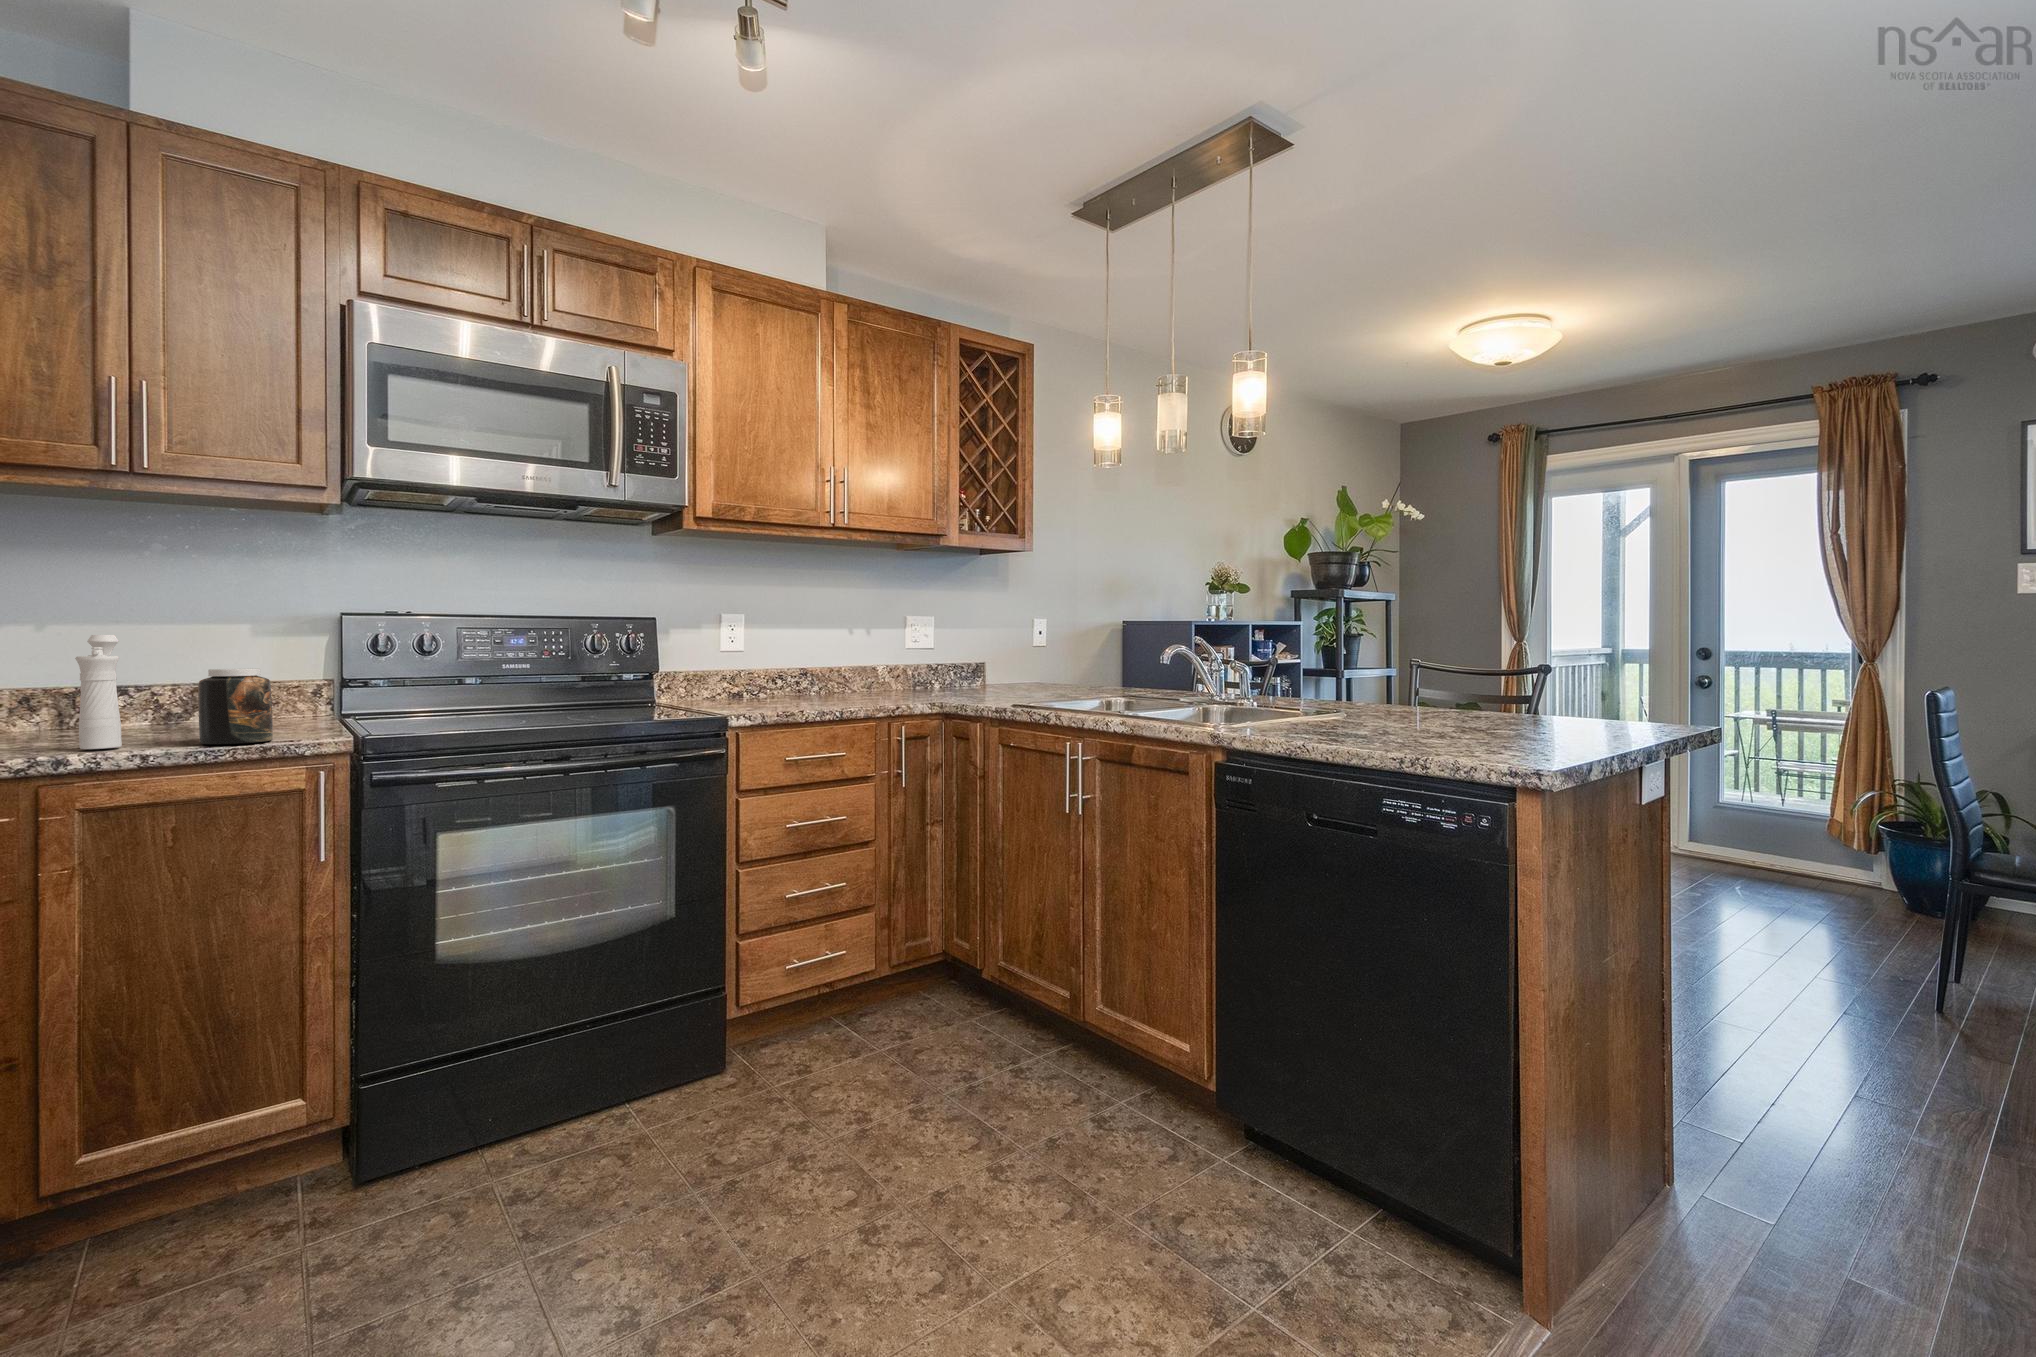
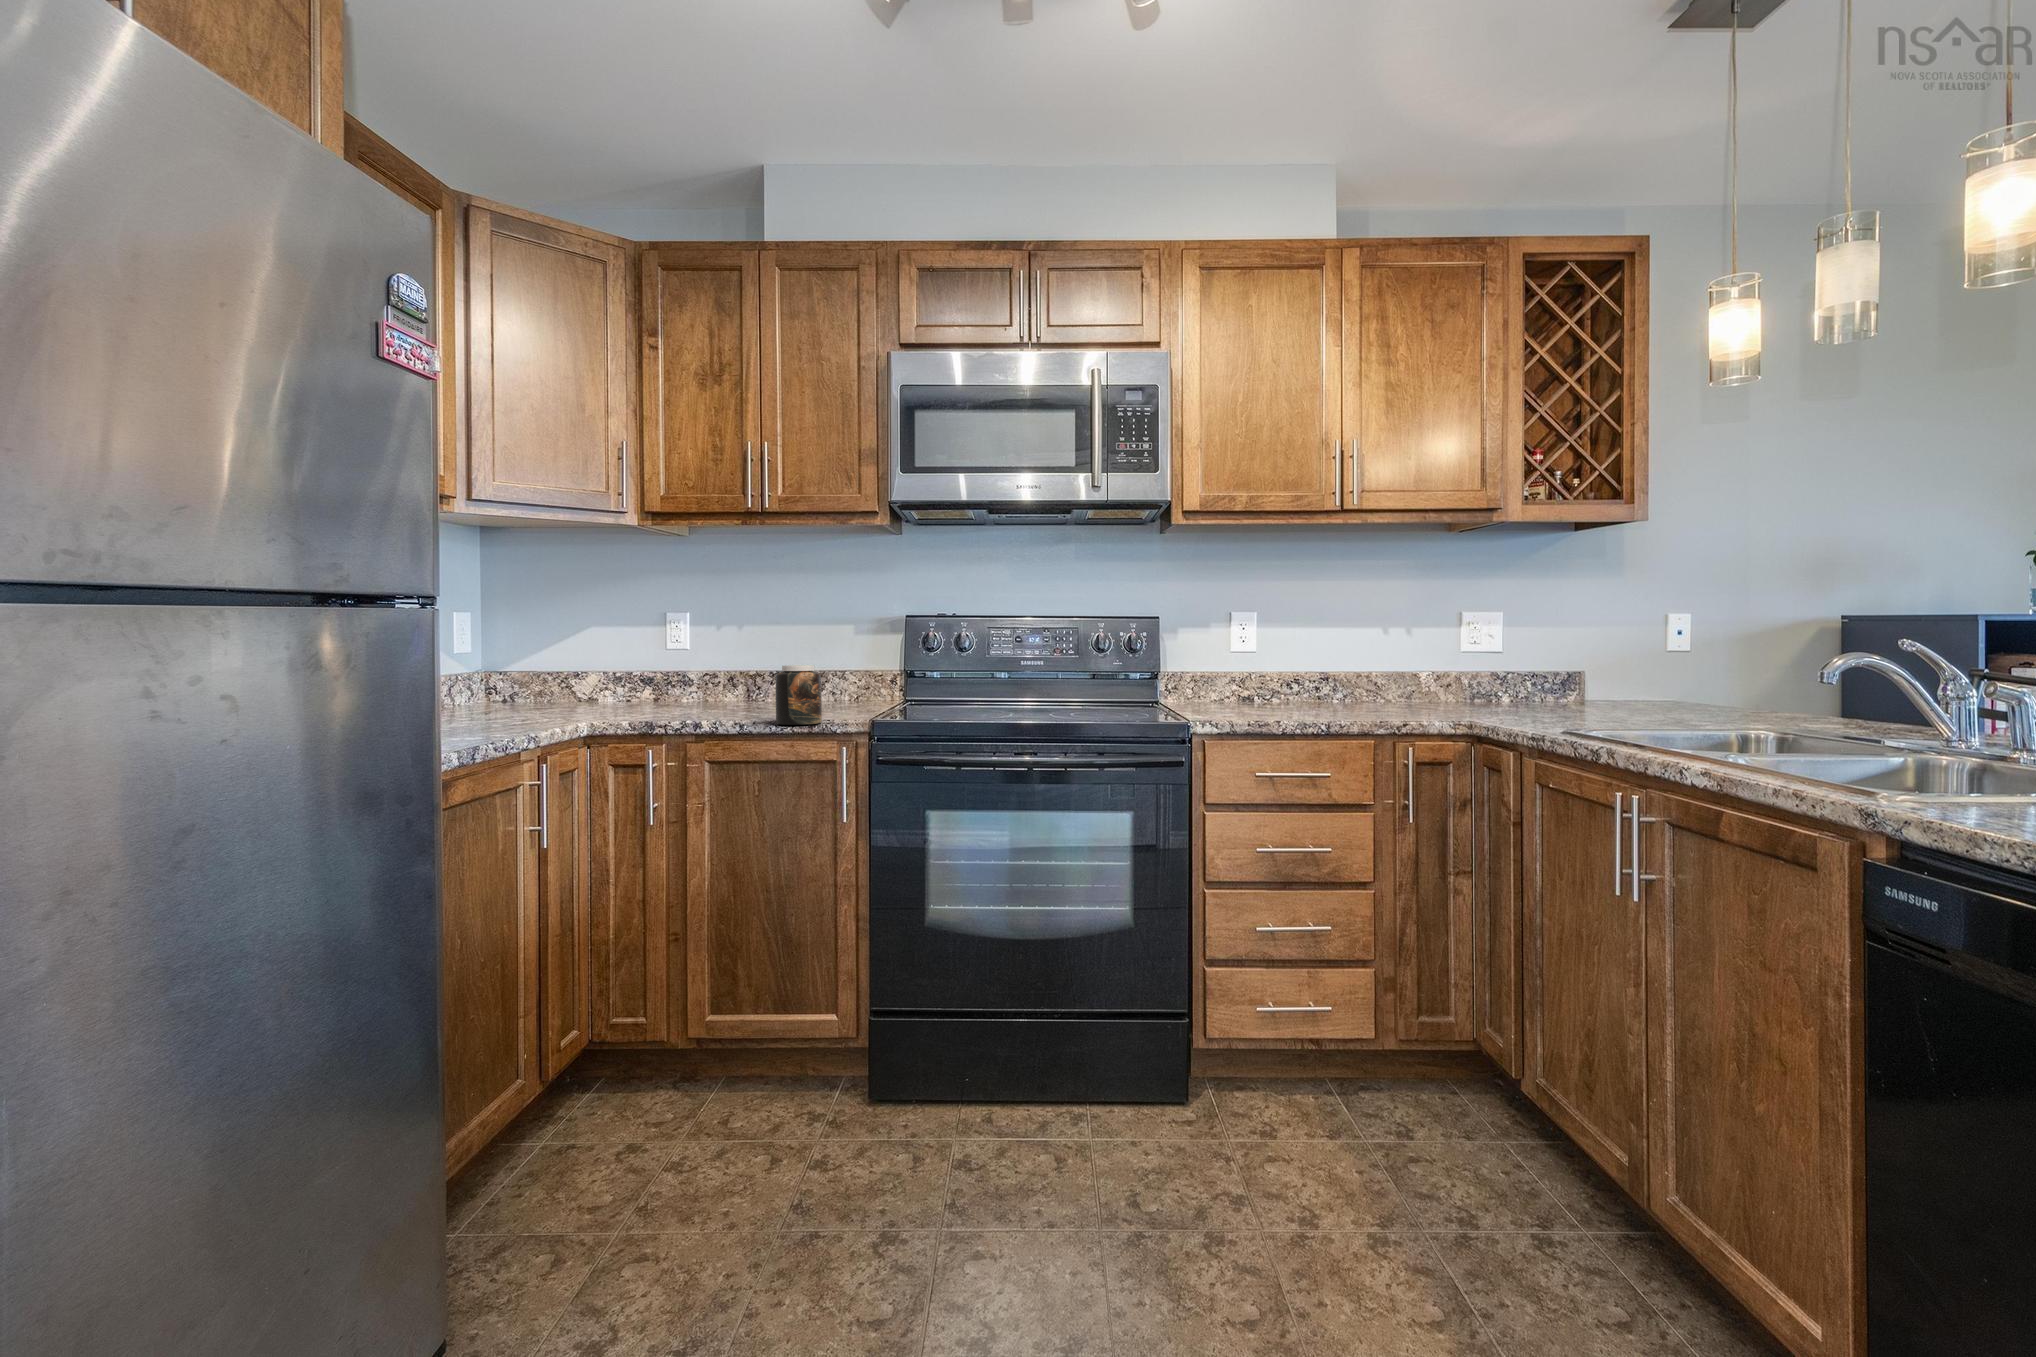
pepper mill: present [75,635,122,749] -> none [711,640,746,724]

